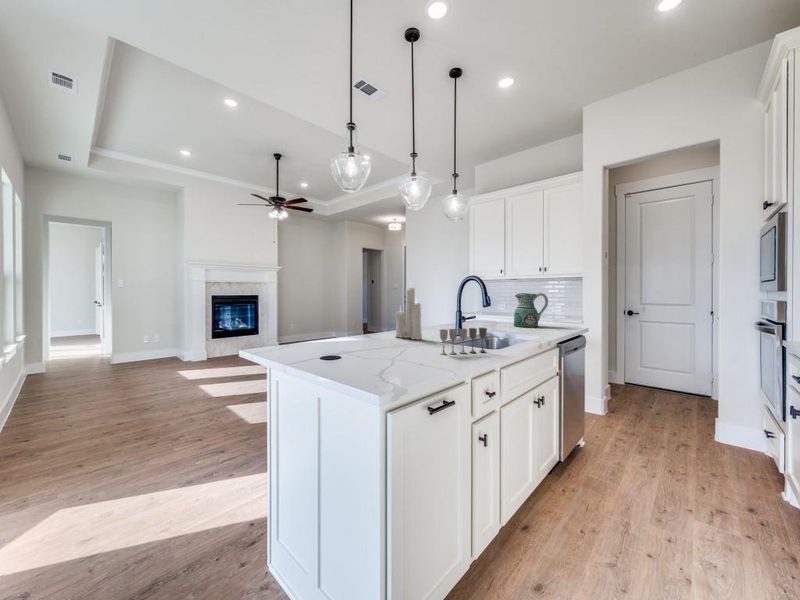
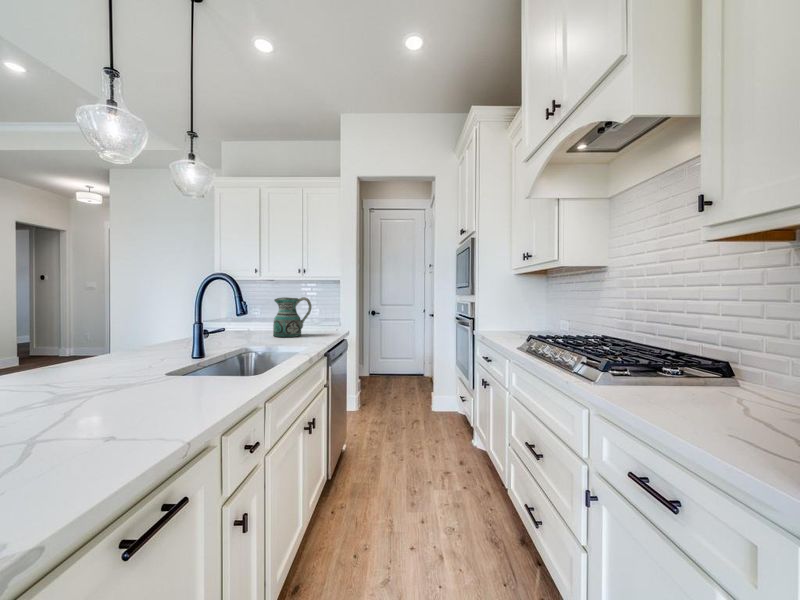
candle: present [395,288,422,339] -> none [60,272,125,381]
wine glass: present [440,328,487,355] -> none [157,351,244,408]

